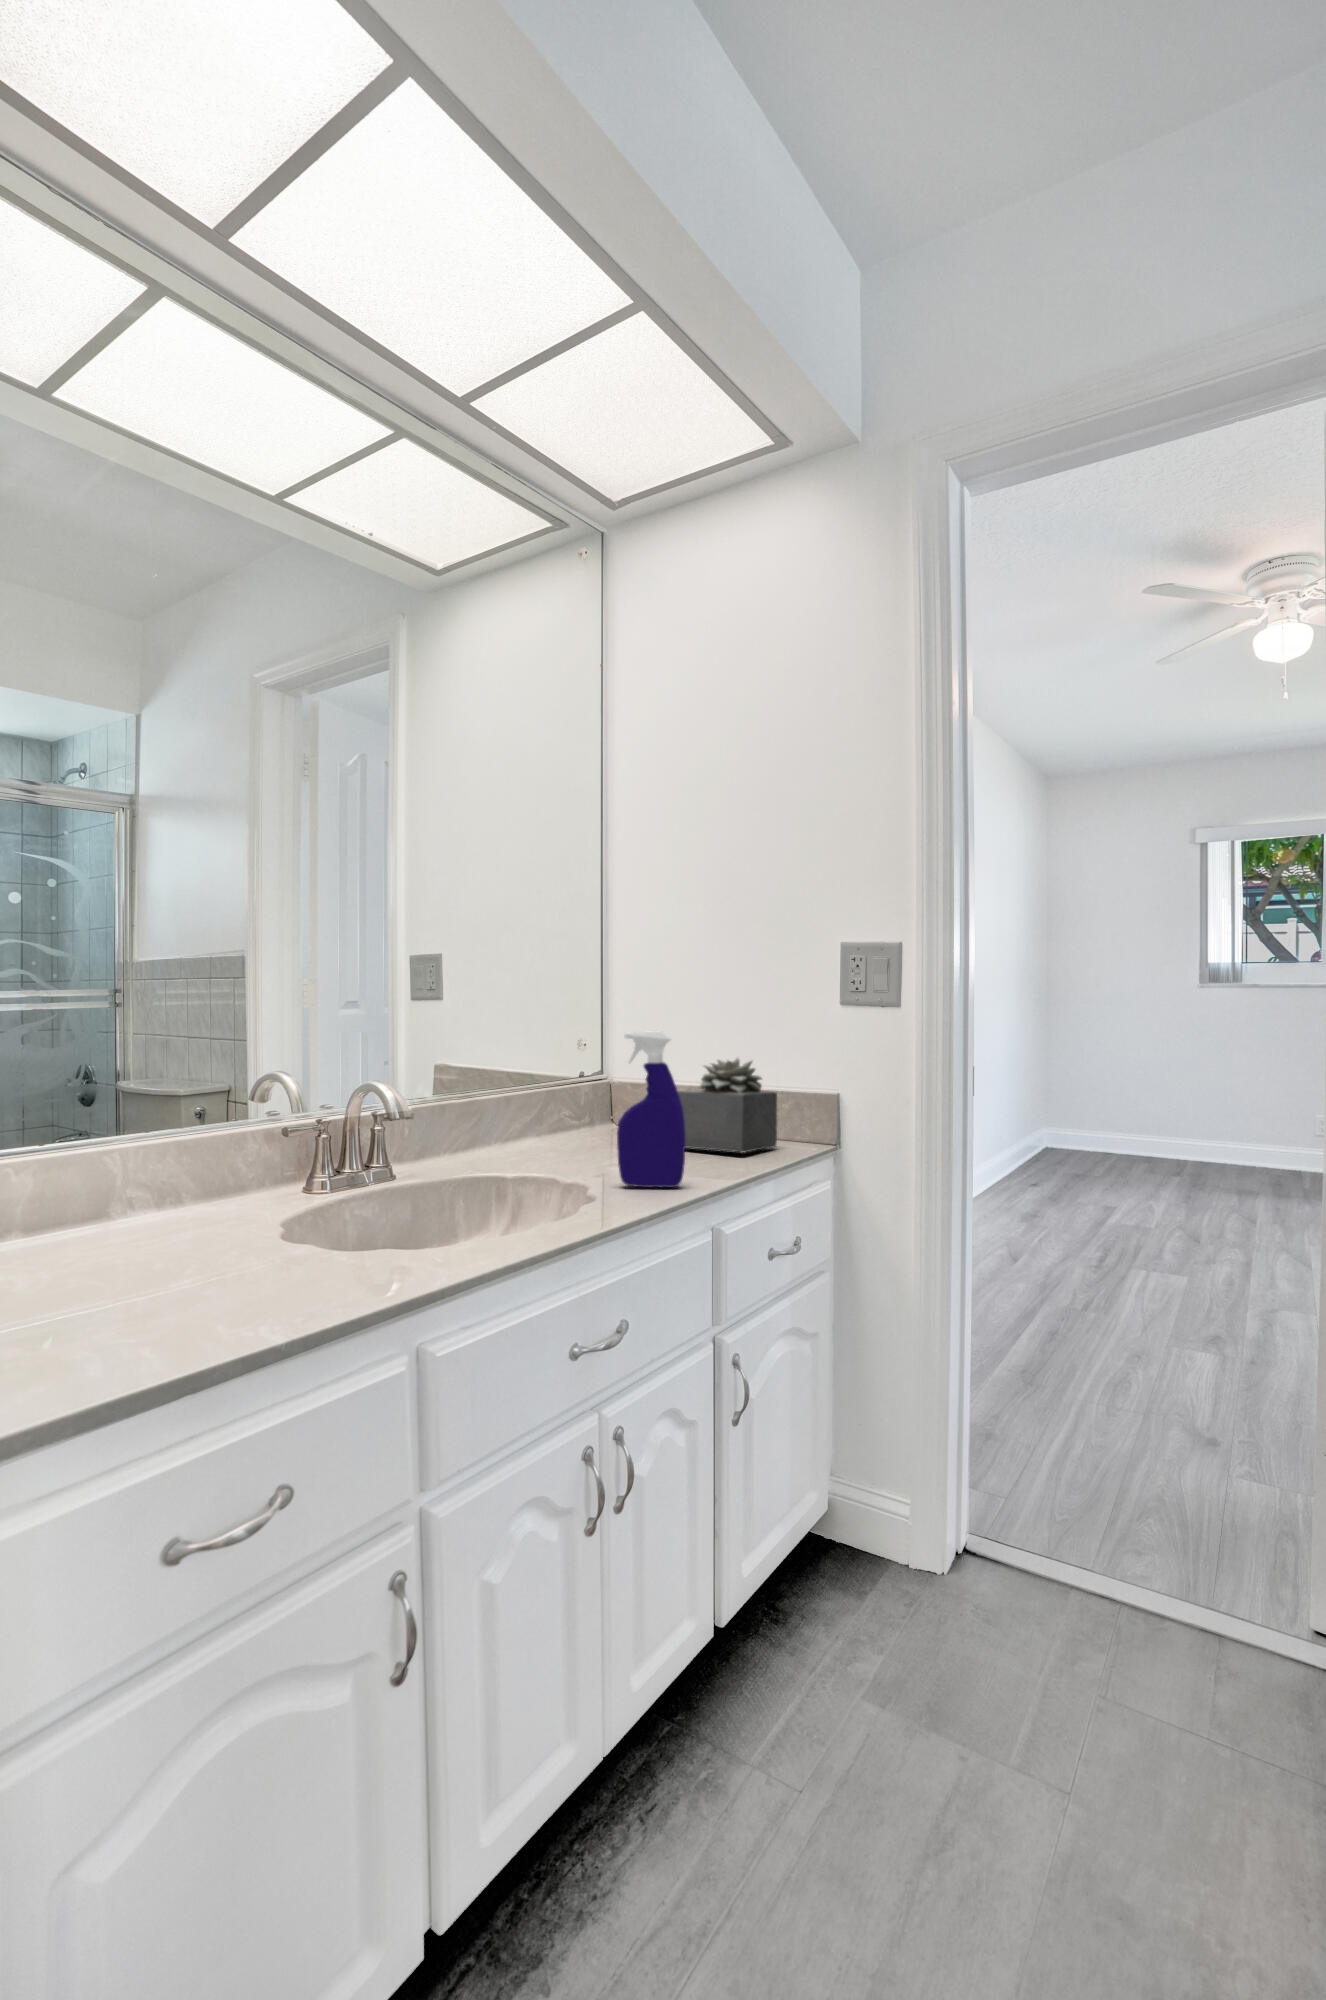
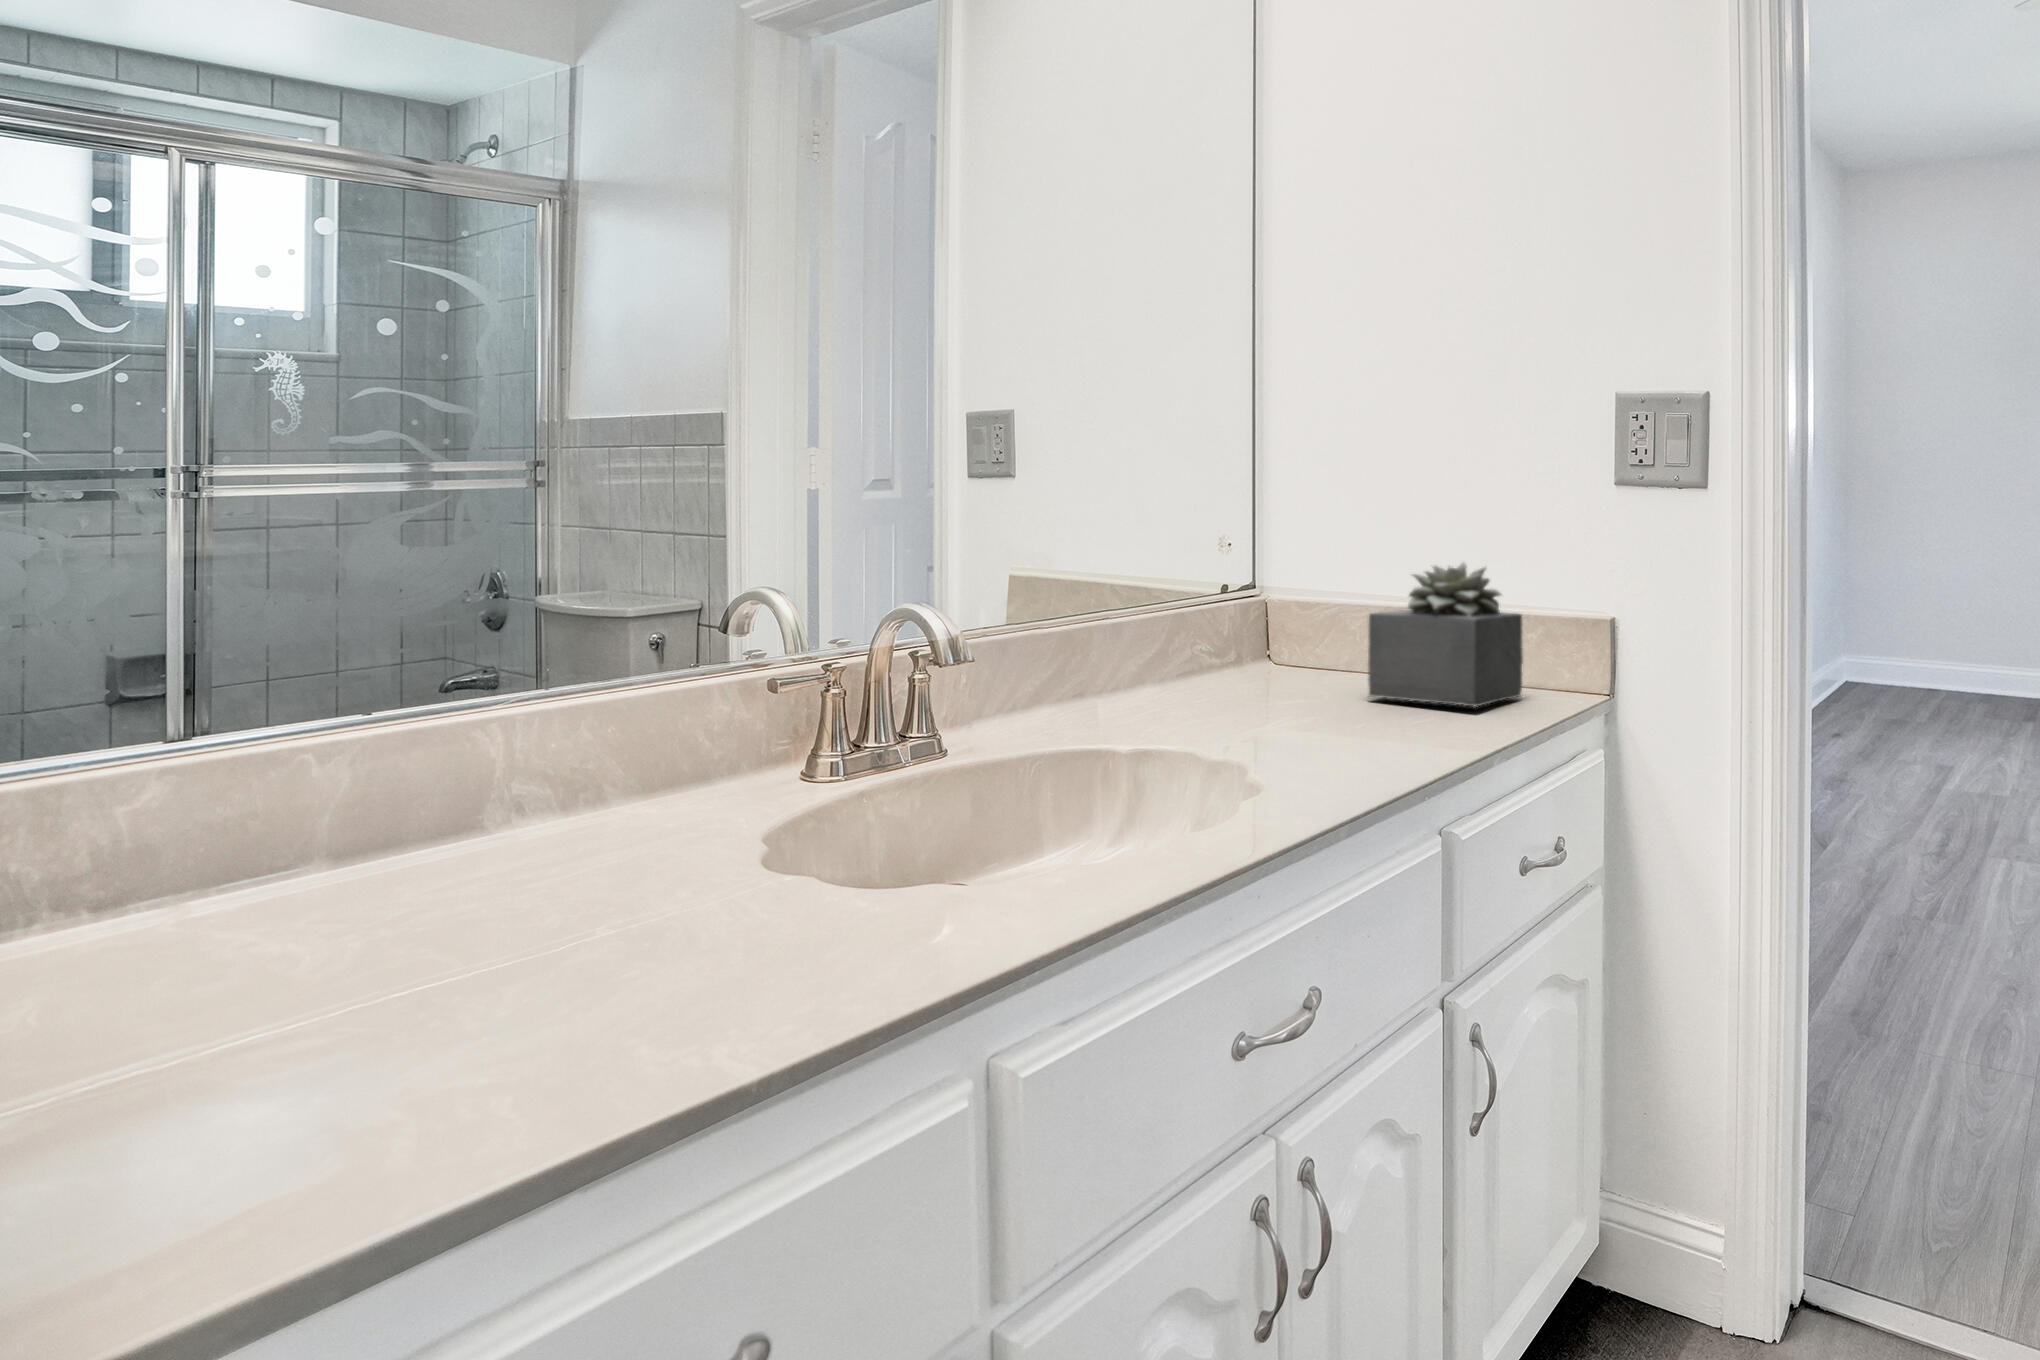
spray bottle: present [617,1031,685,1187] -> none [1295,526,1402,768]

